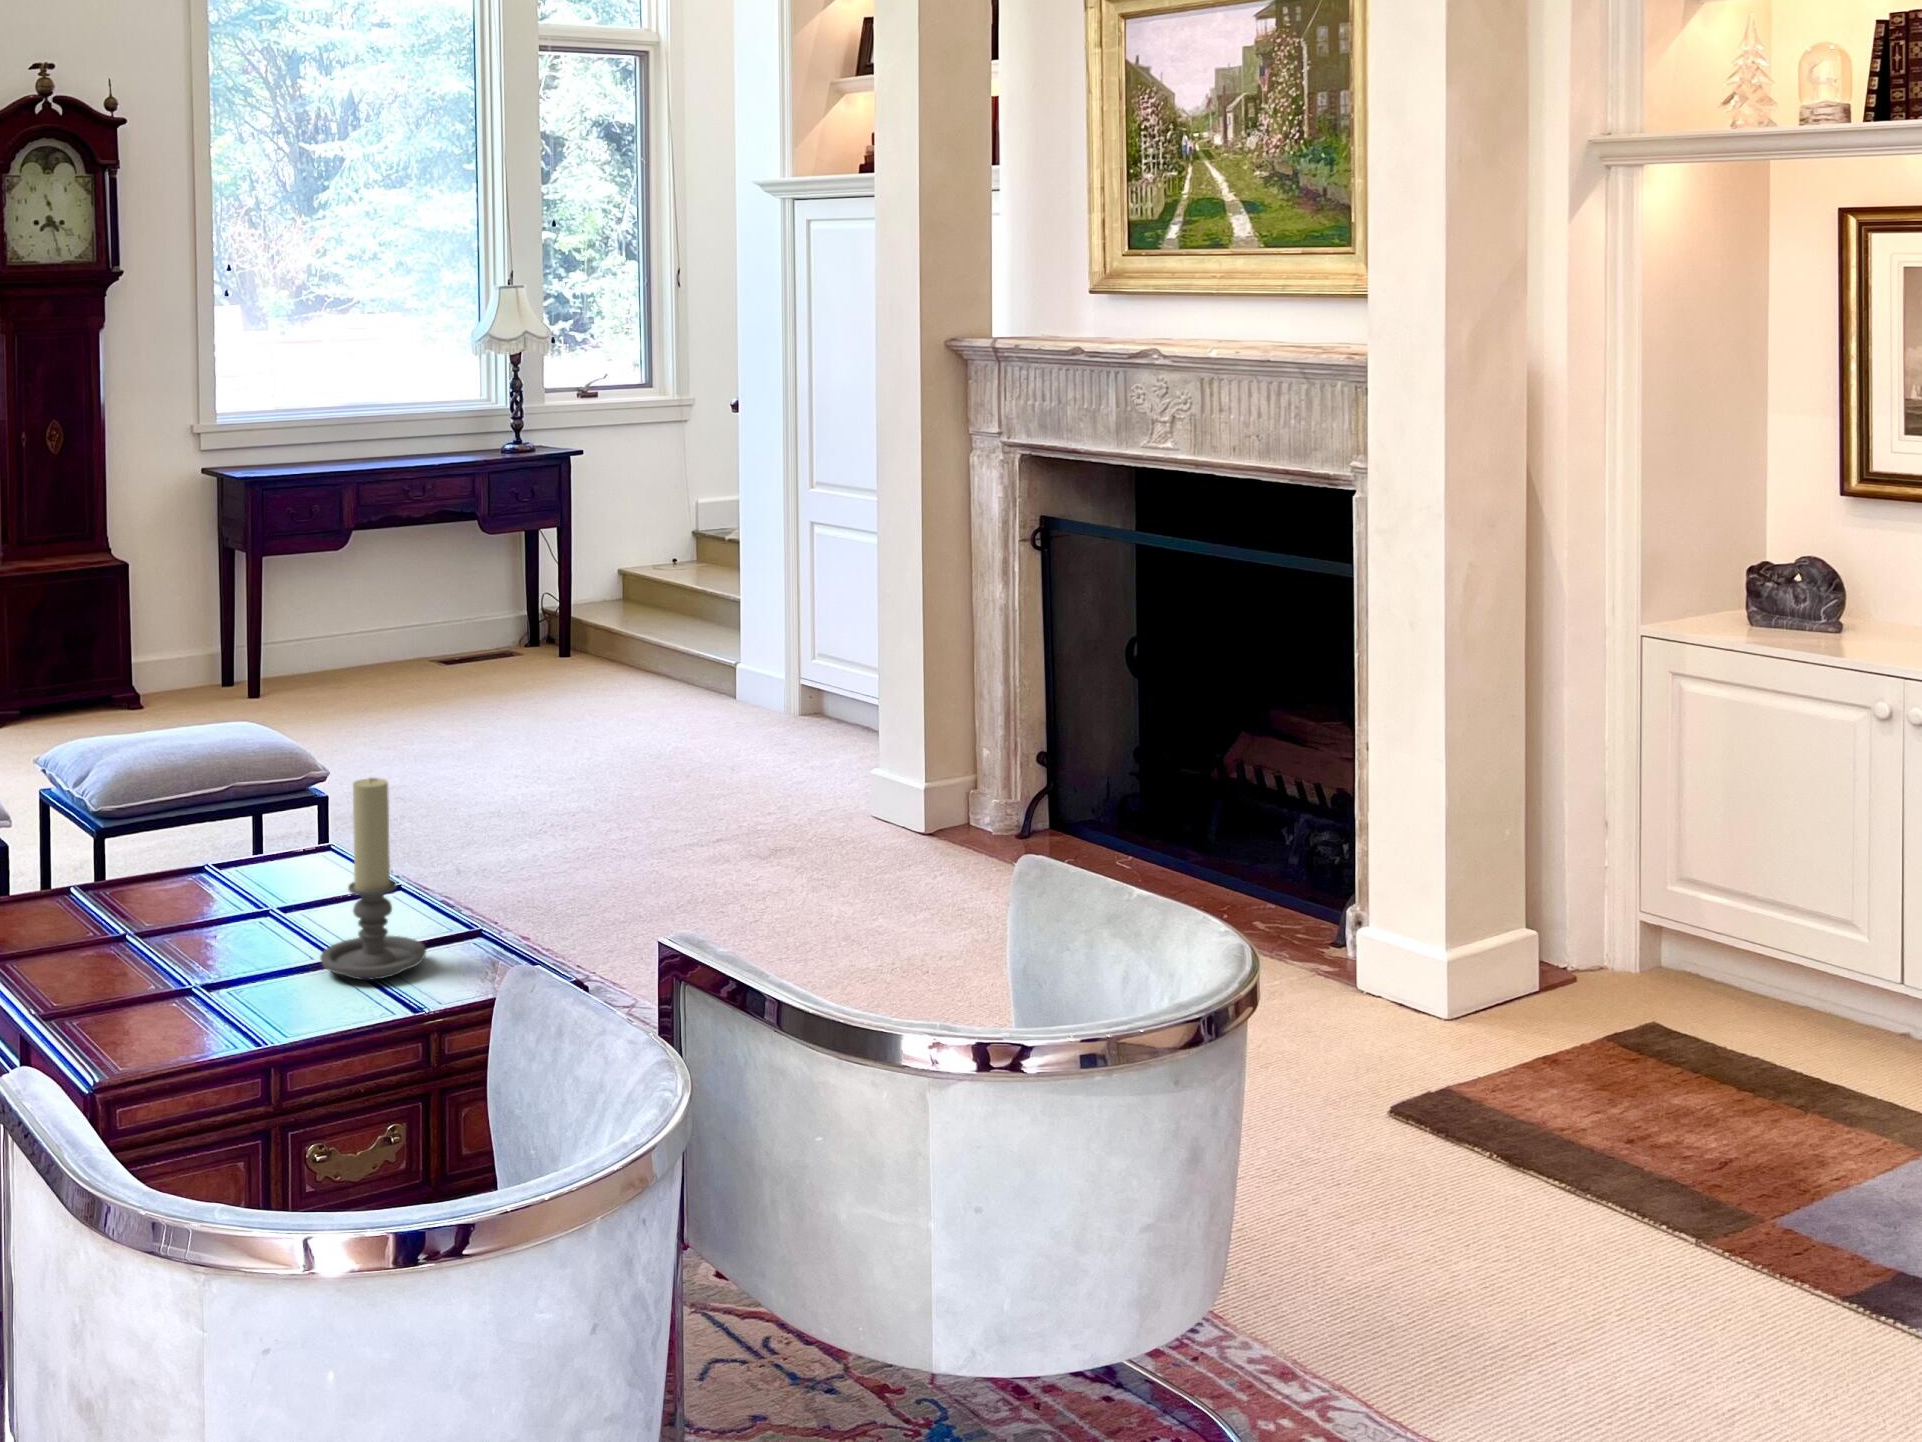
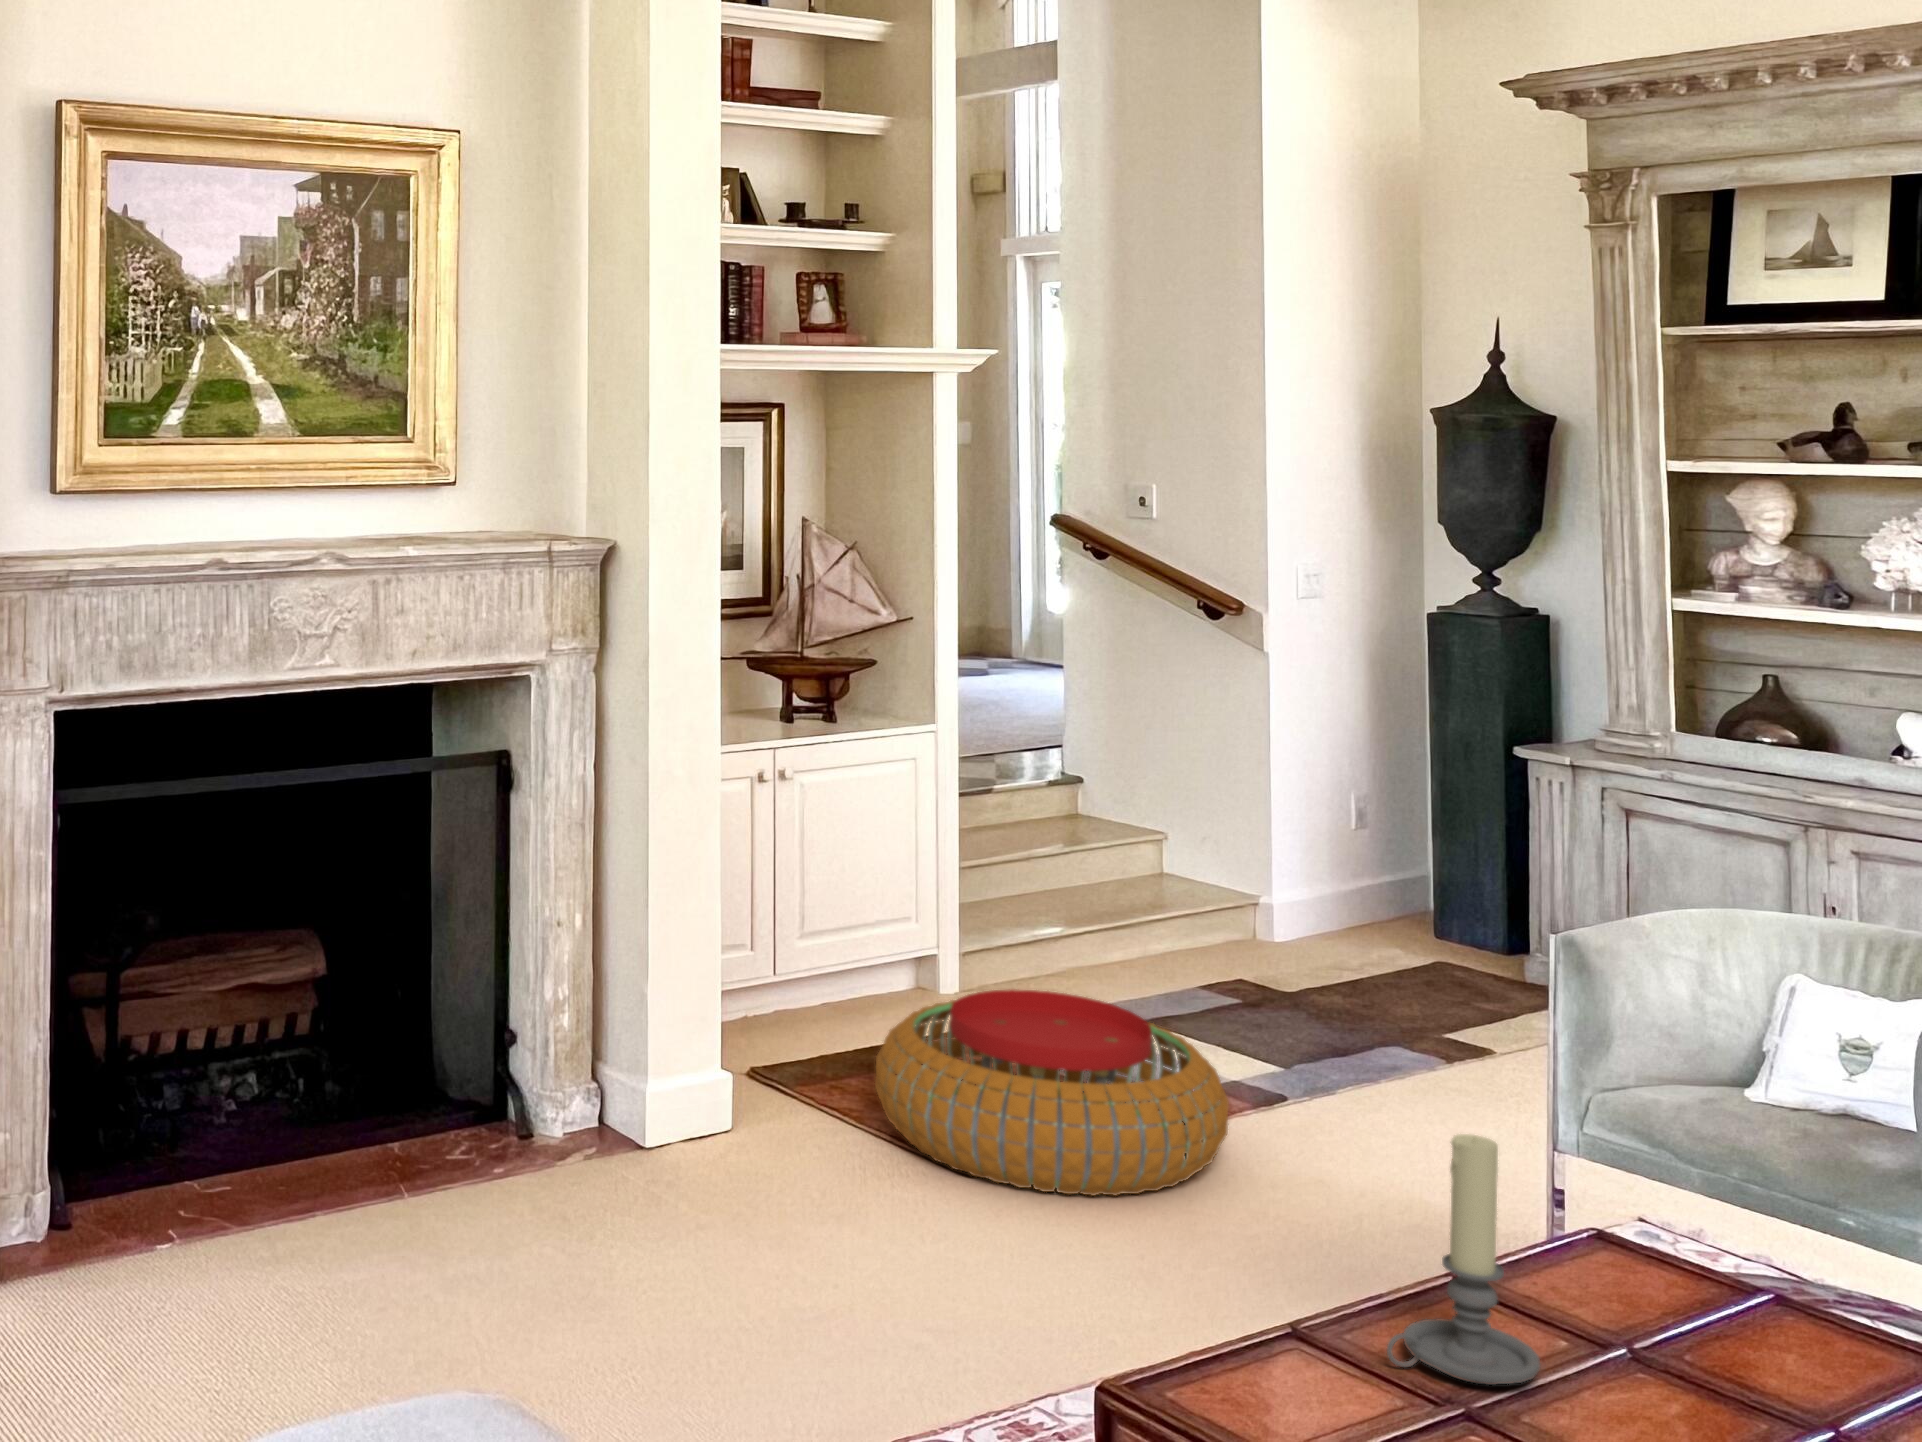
pouf: none [1347,963,1826,1249] -> present [875,989,1229,1196]

